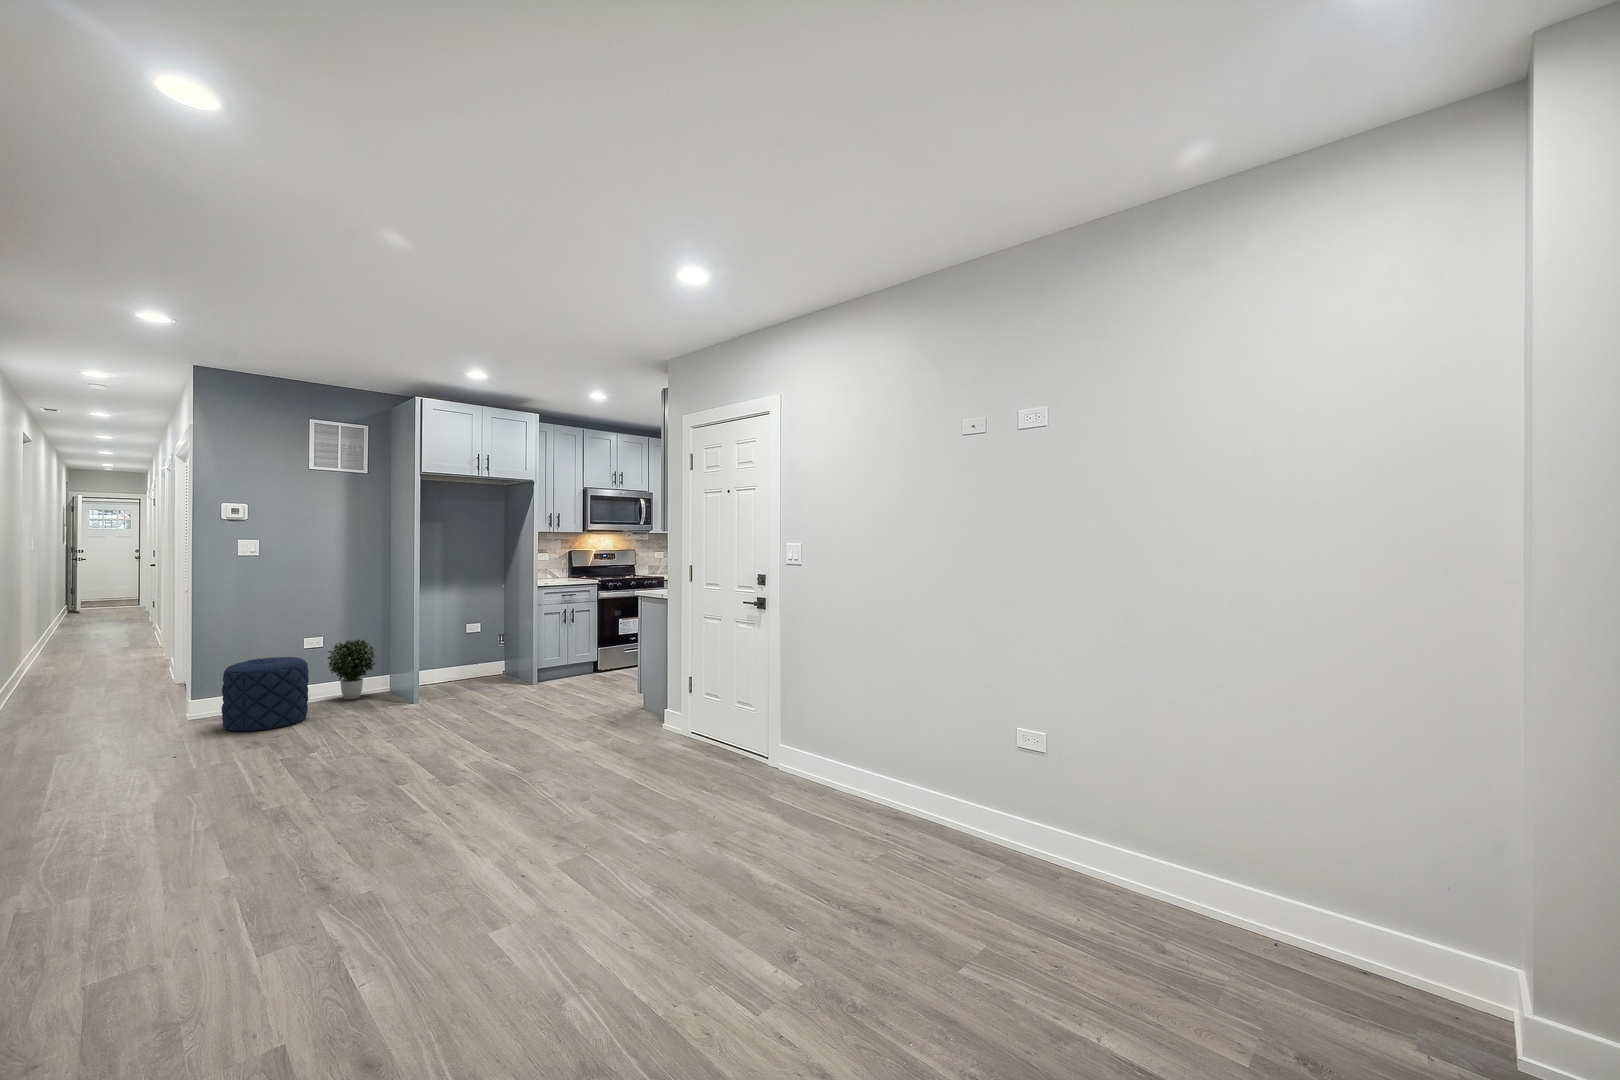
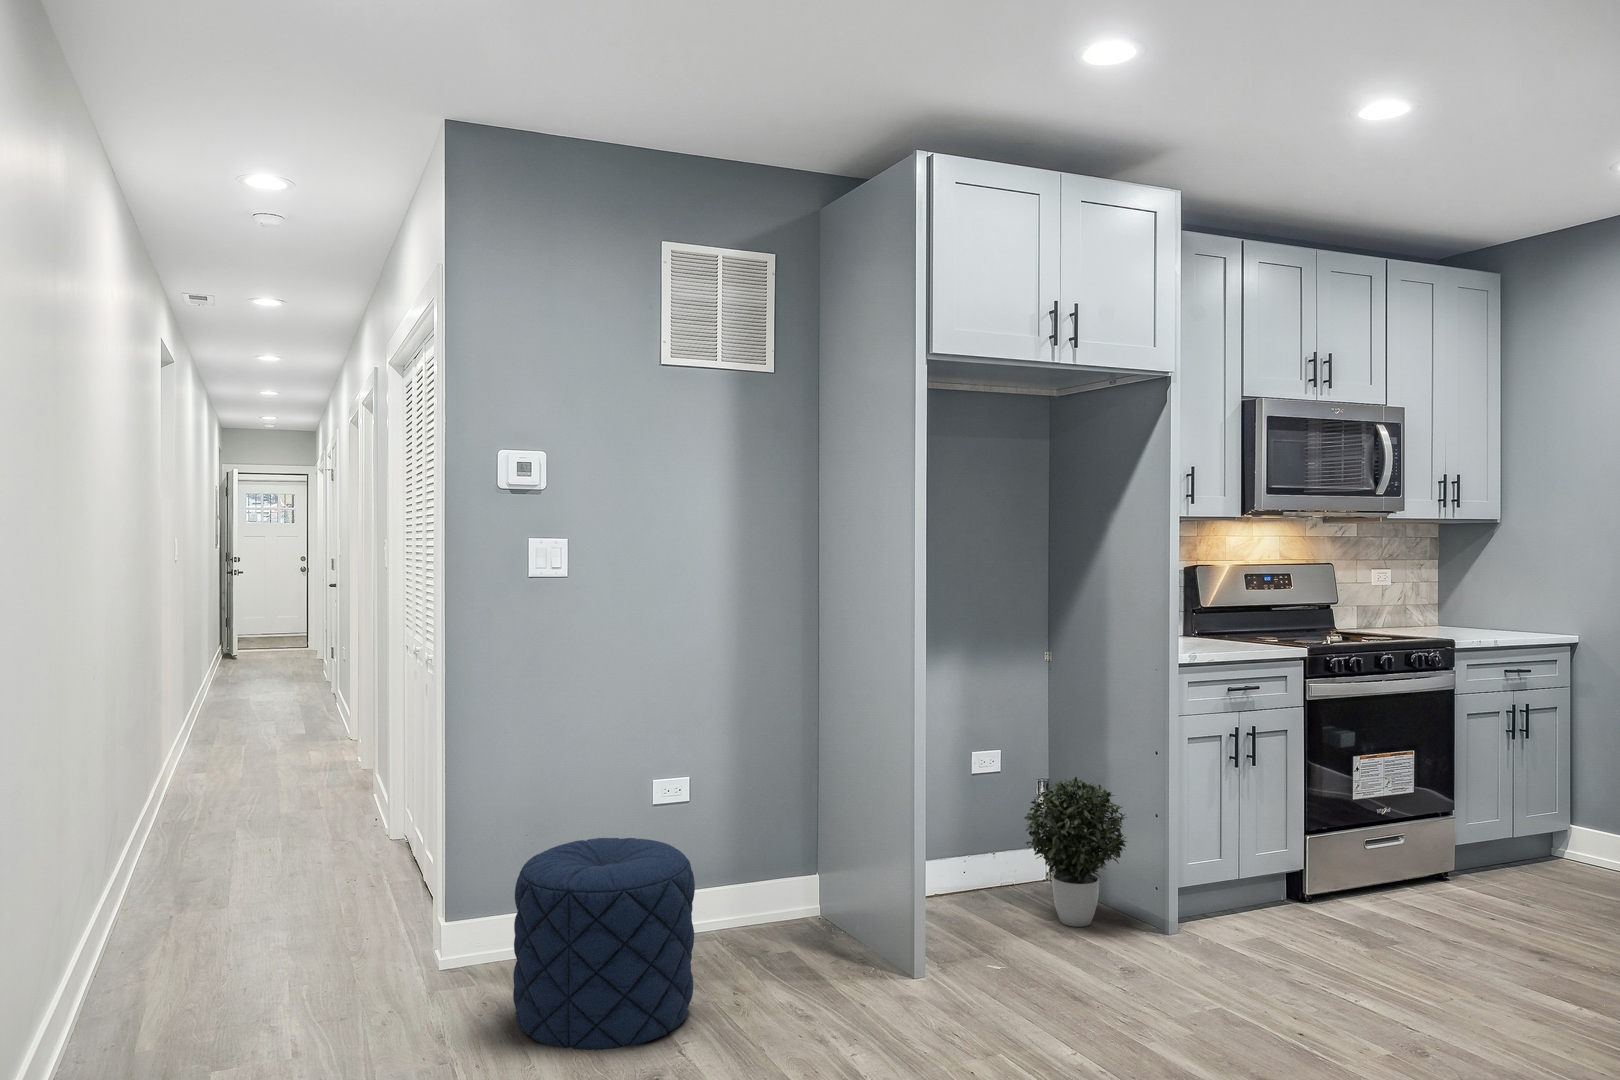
potted plant: present [328,640,375,700] -> present [1024,777,1127,927]

